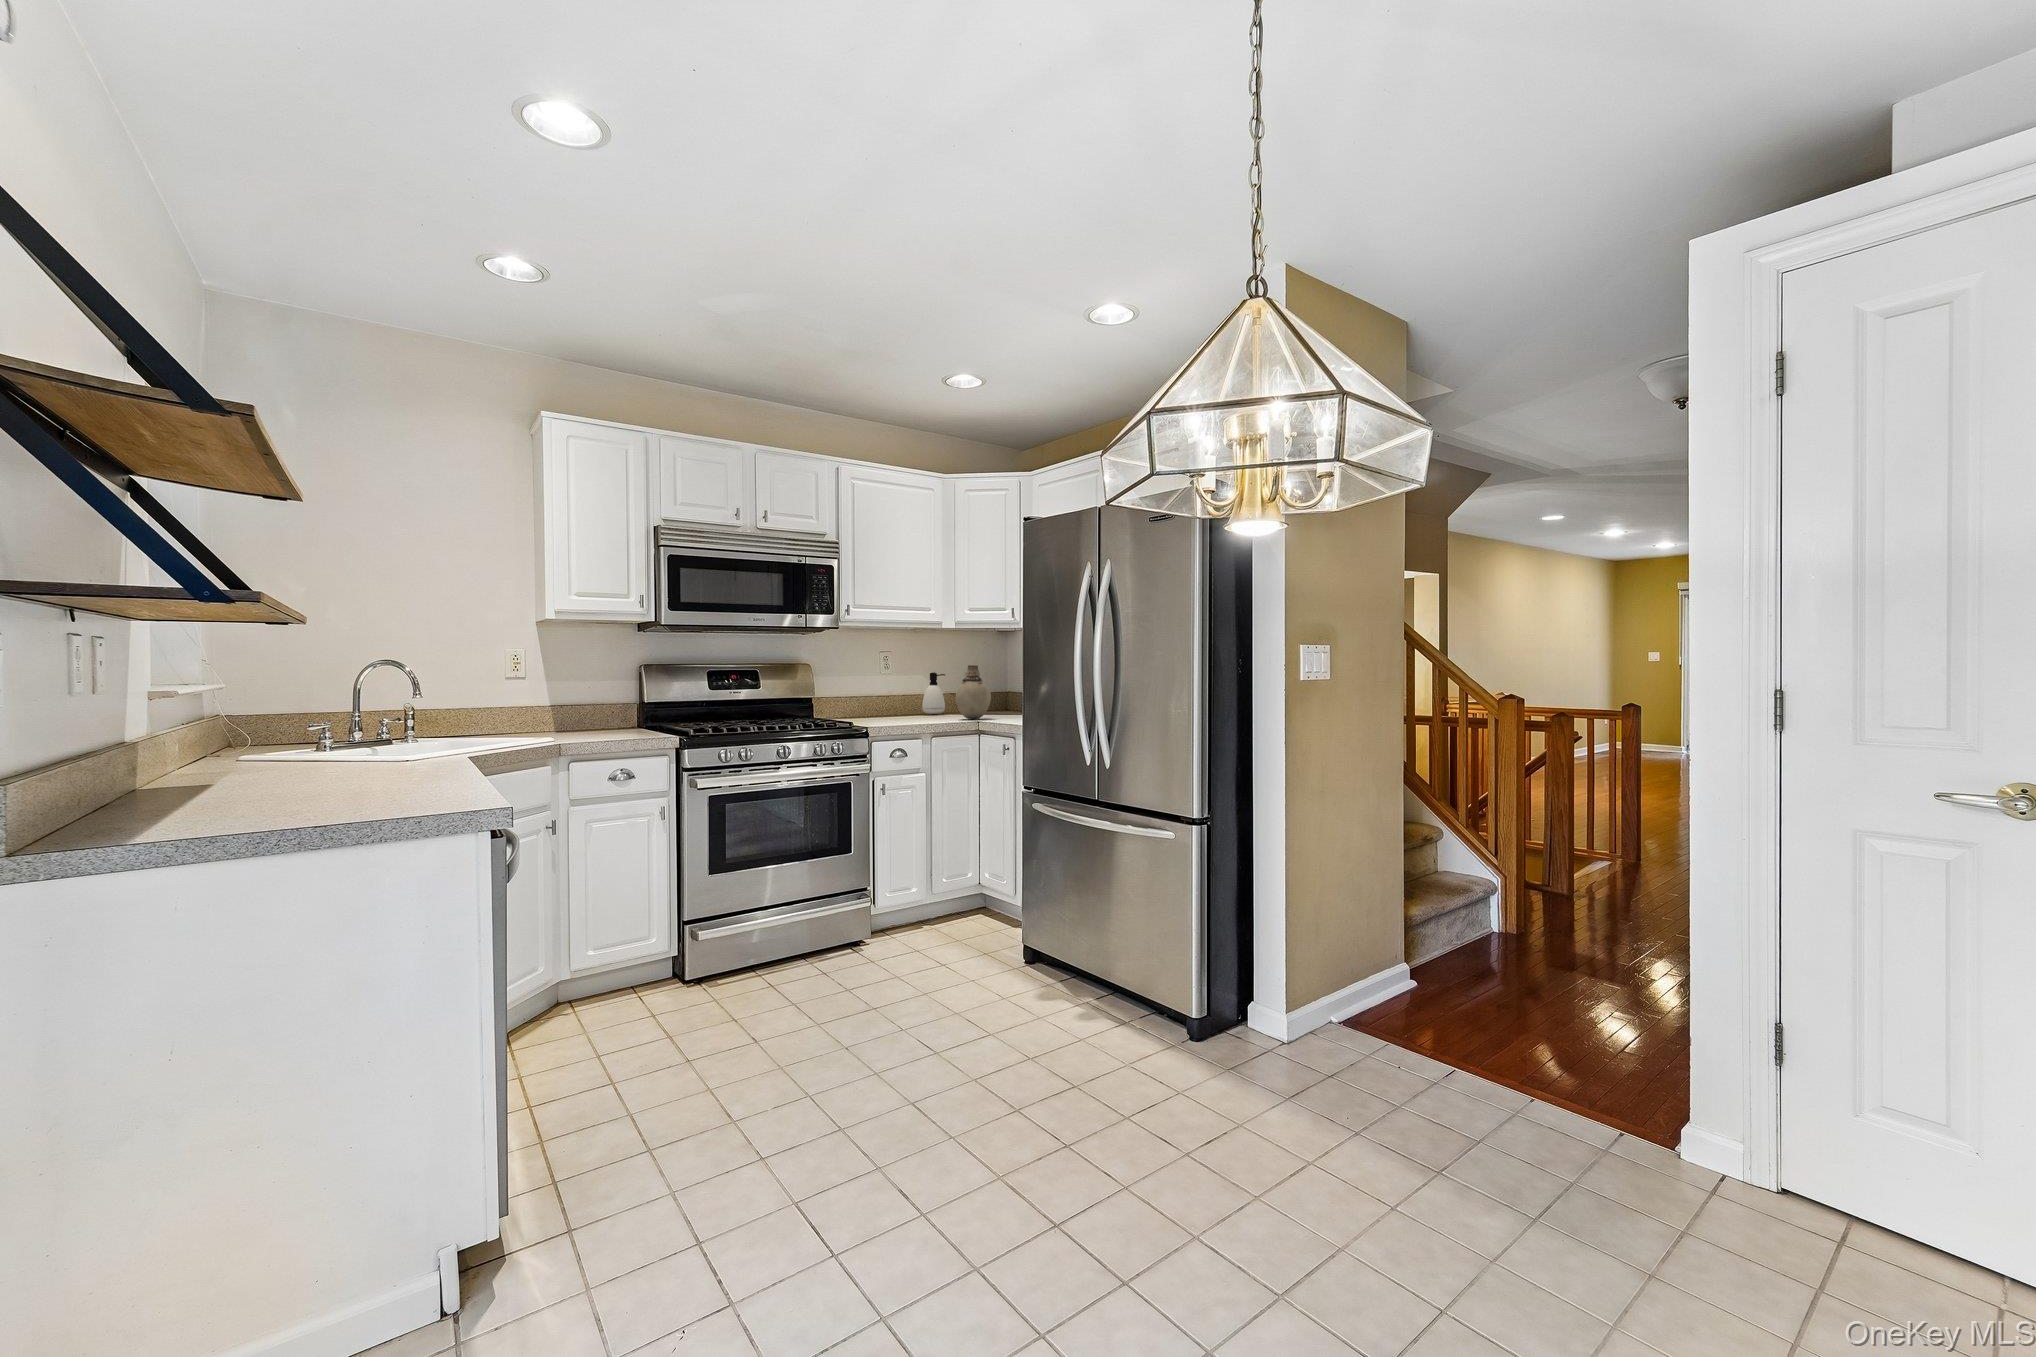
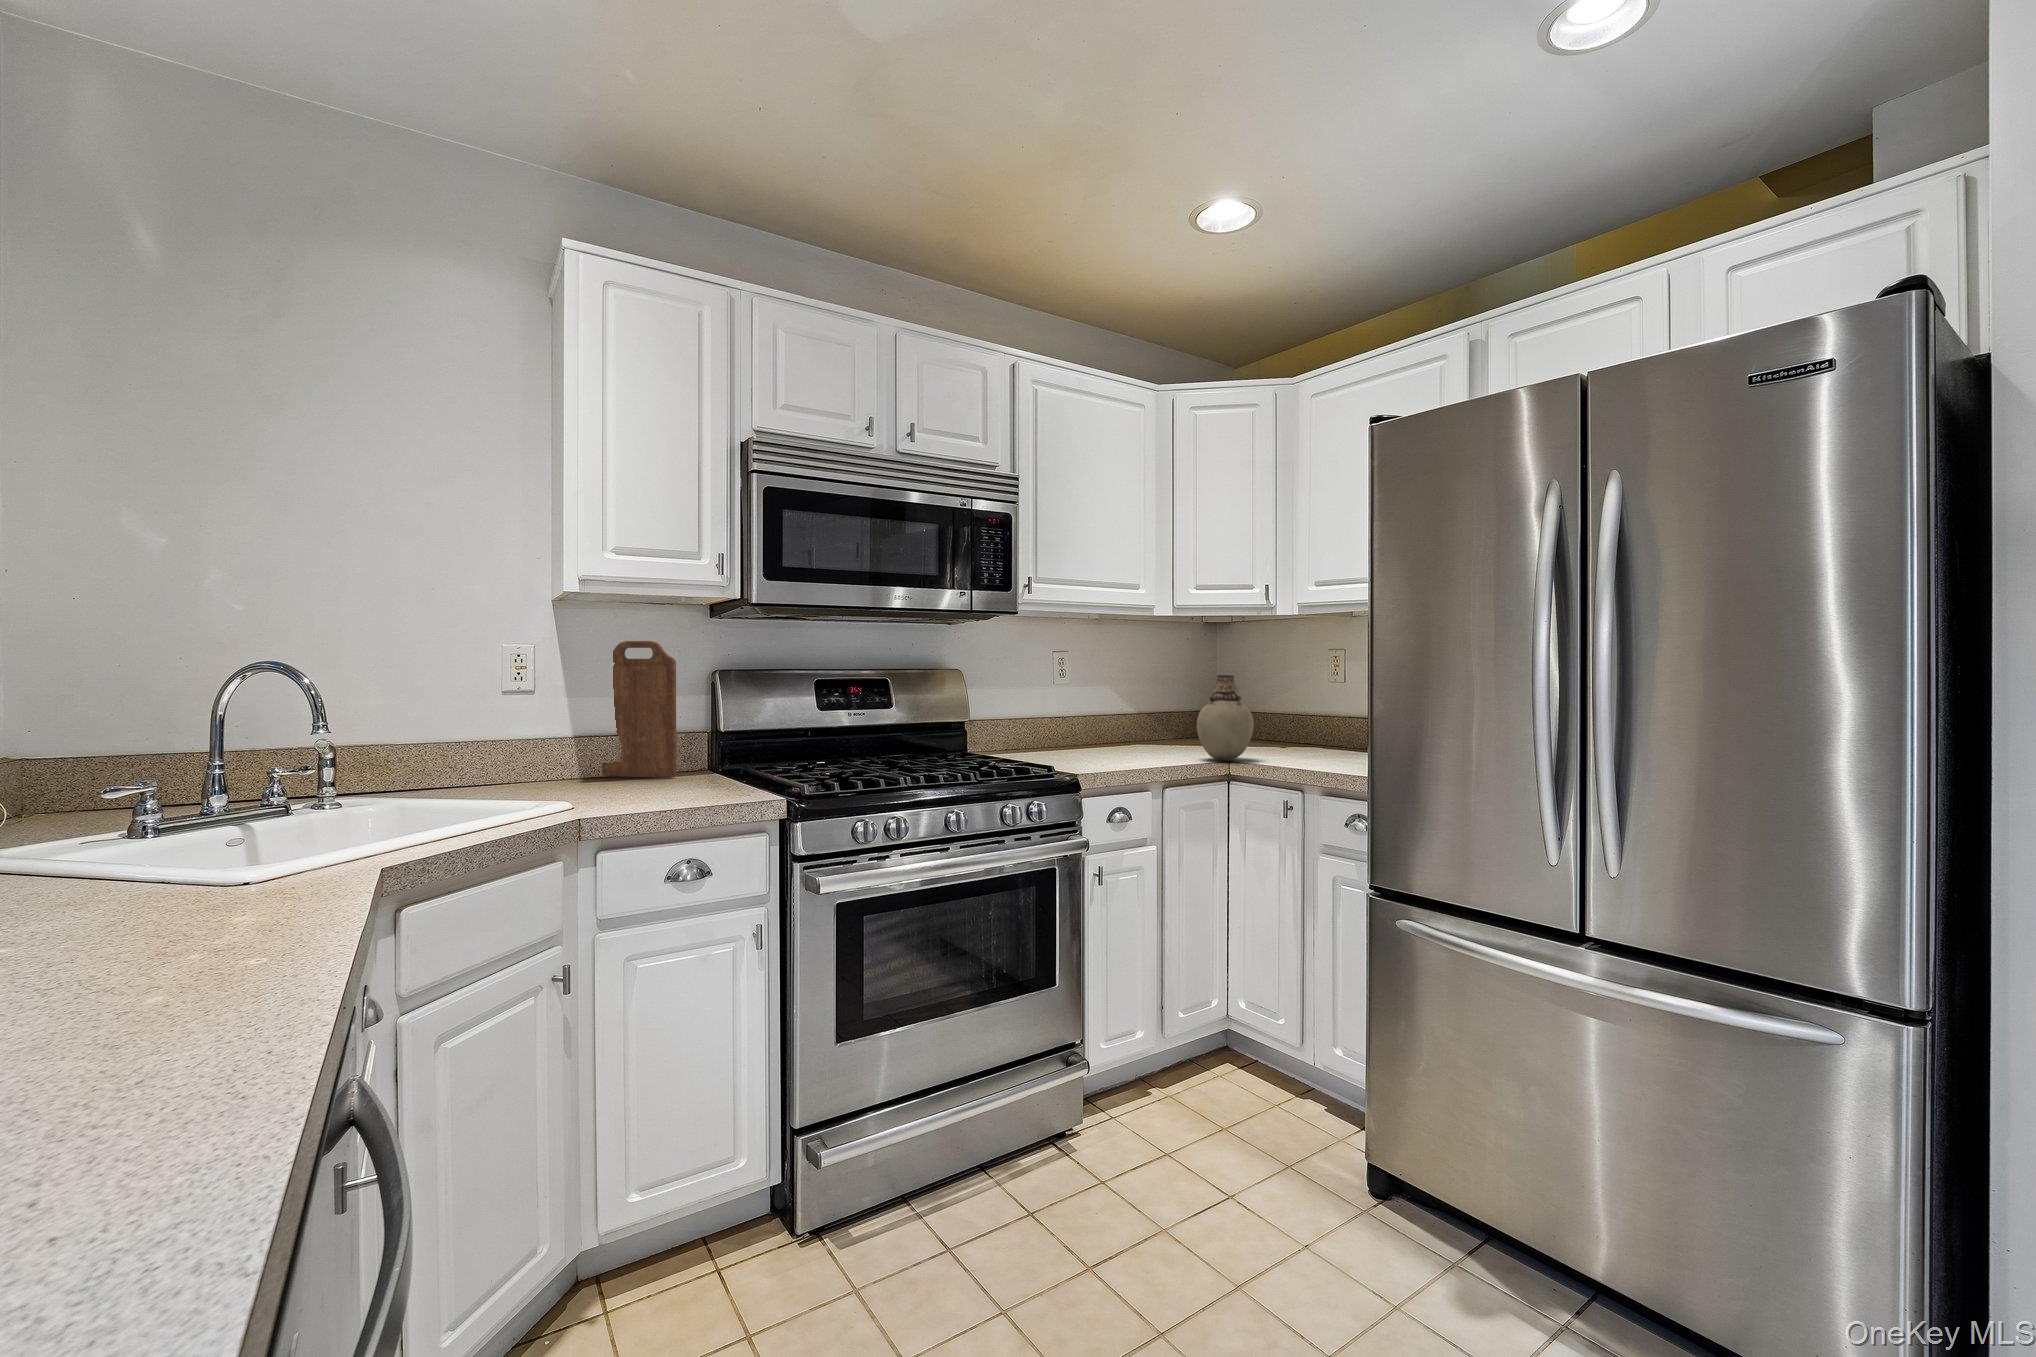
cutting board: none [570,647,617,731] -> present [602,641,676,778]
soap dispenser: present [922,672,945,715] -> none [1116,682,1150,745]

